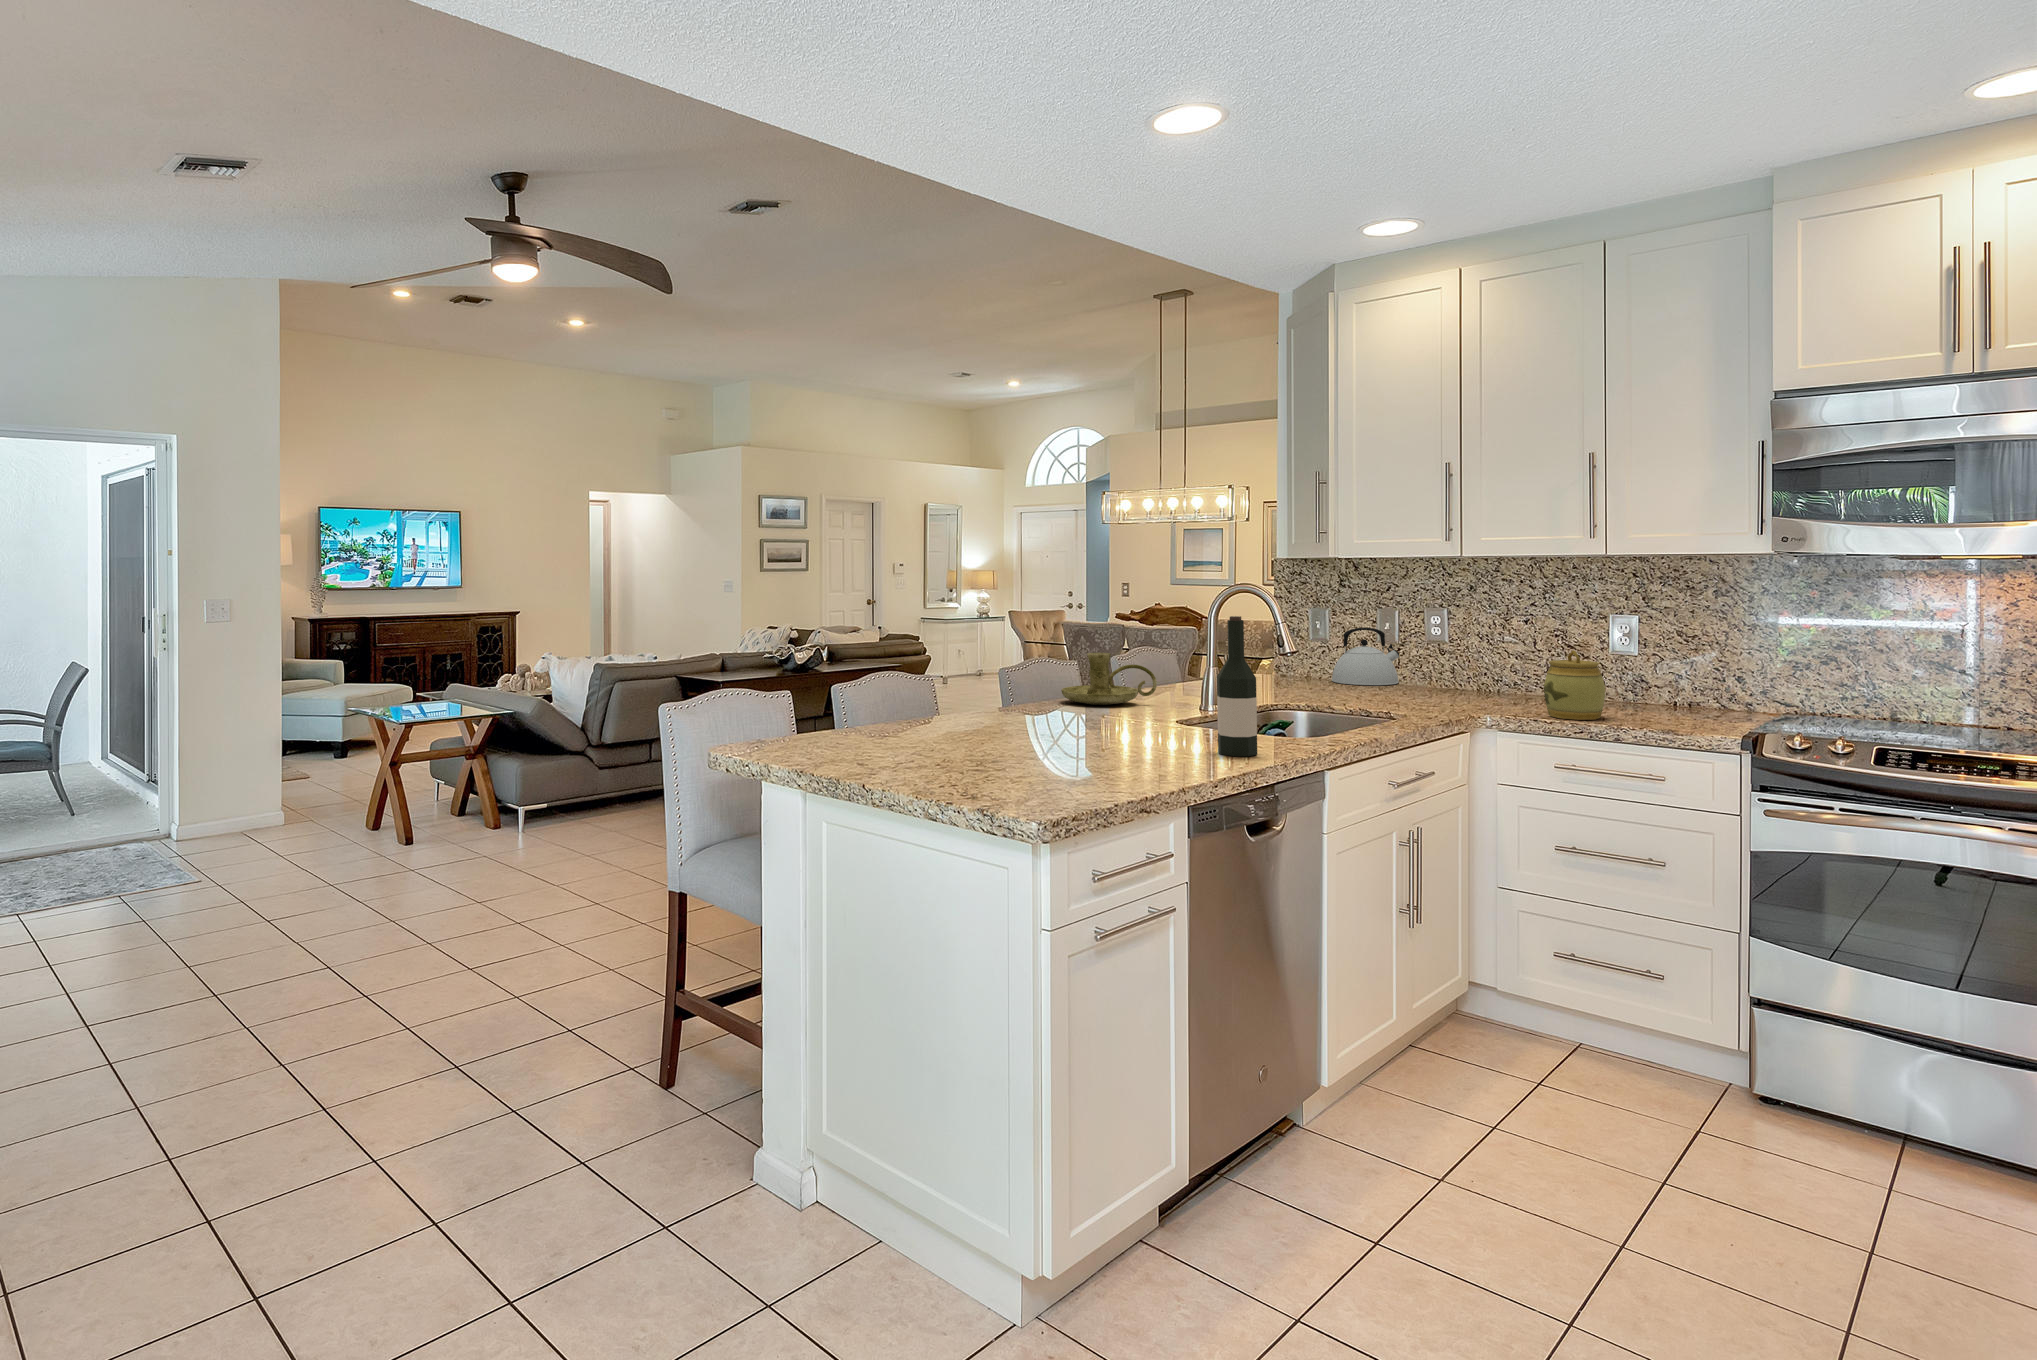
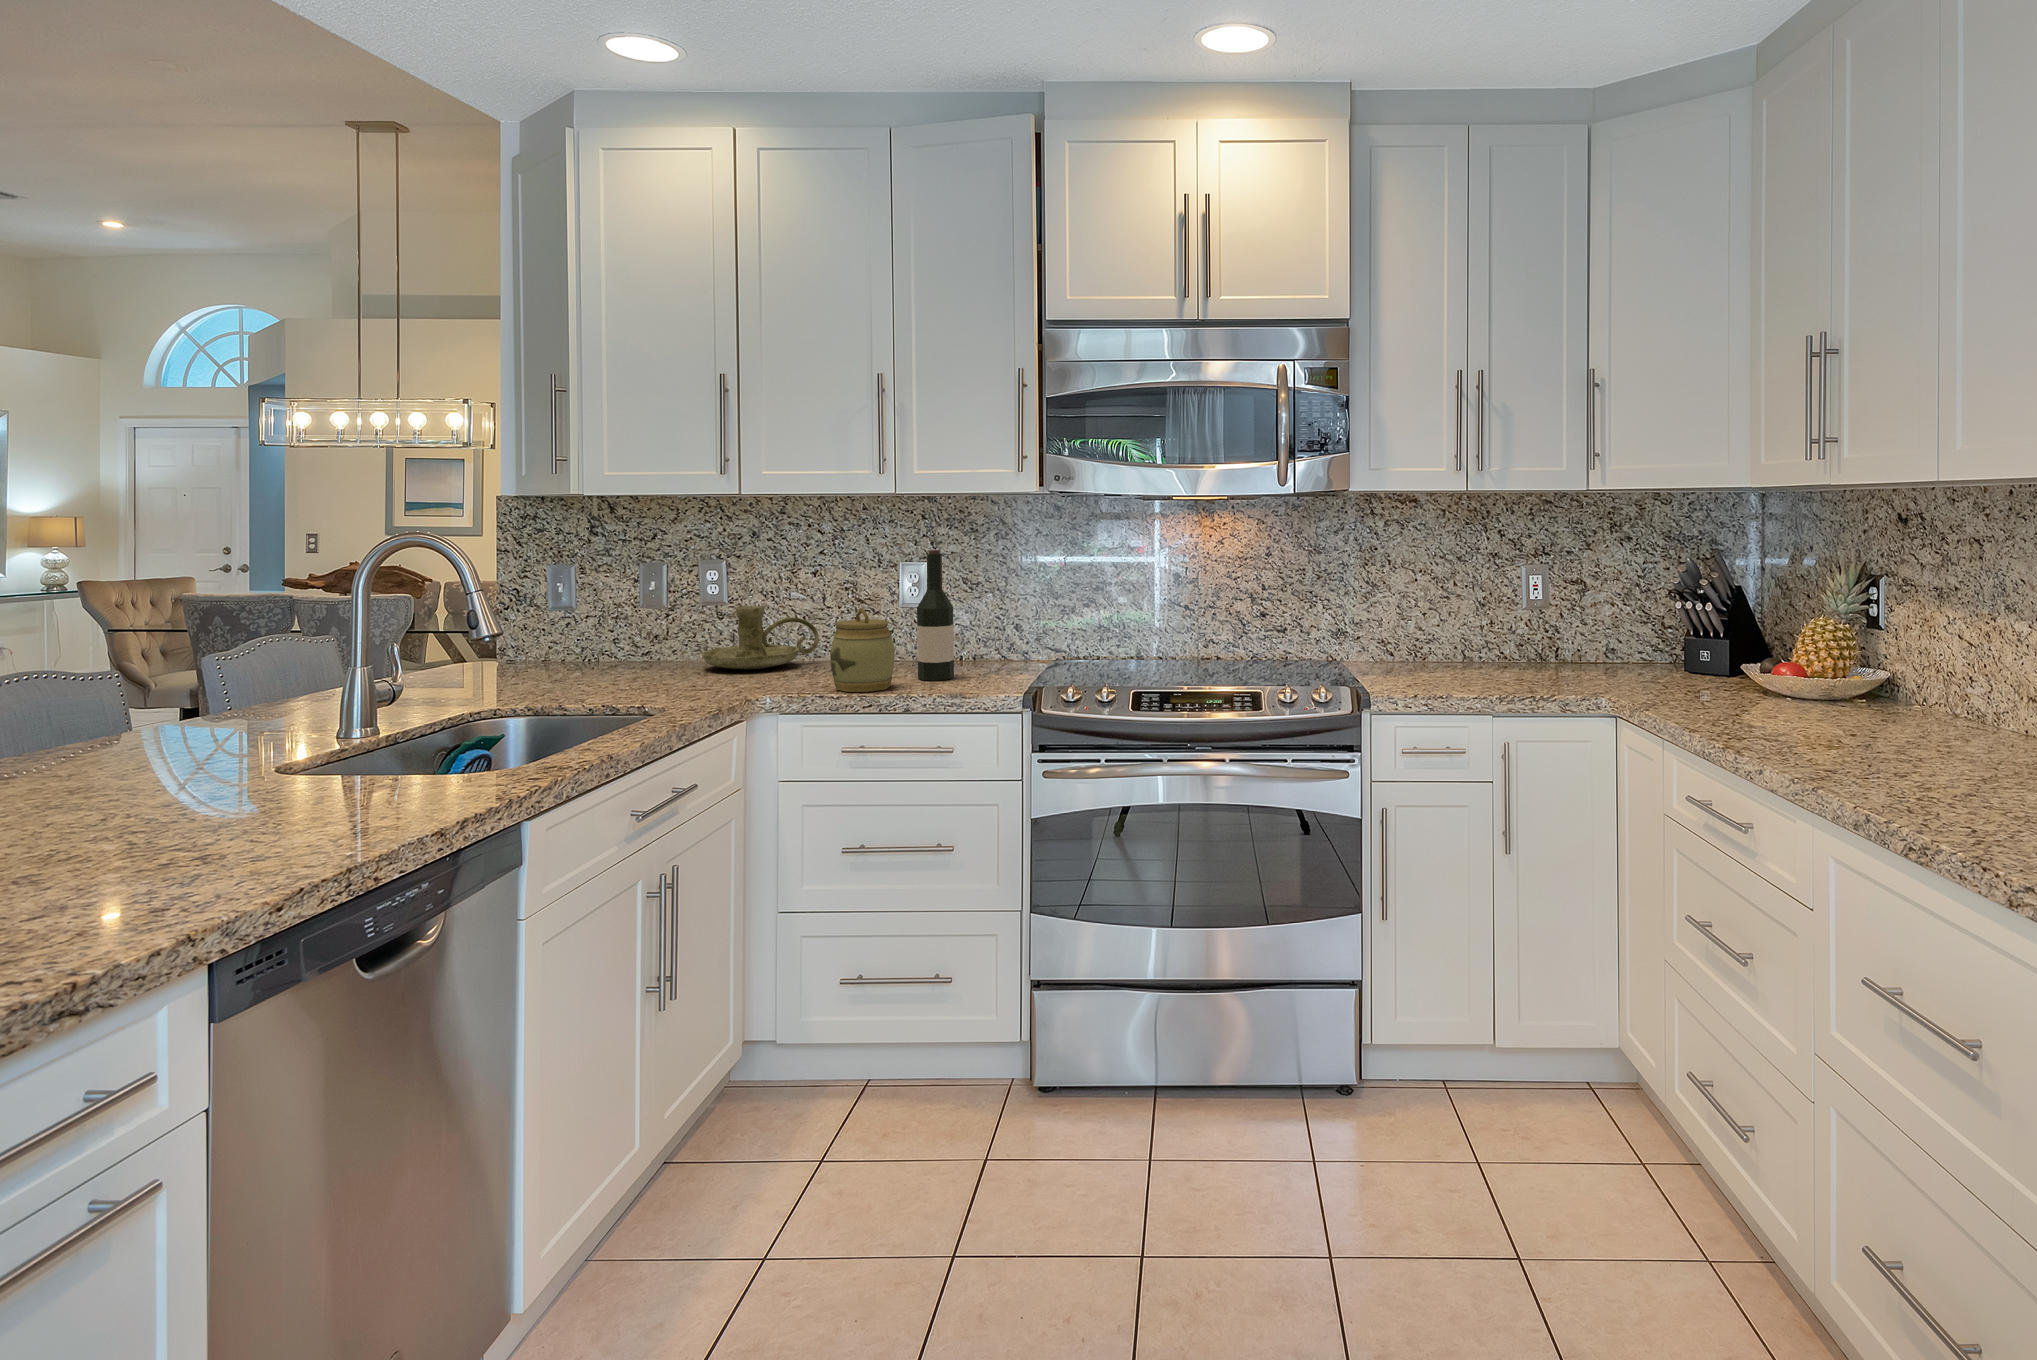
wine bottle: present [1217,616,1257,756] -> present [917,550,954,681]
kettle: present [1332,628,1399,685] -> none [576,589,667,666]
candle holder: present [1061,653,1157,705] -> present [702,606,819,670]

